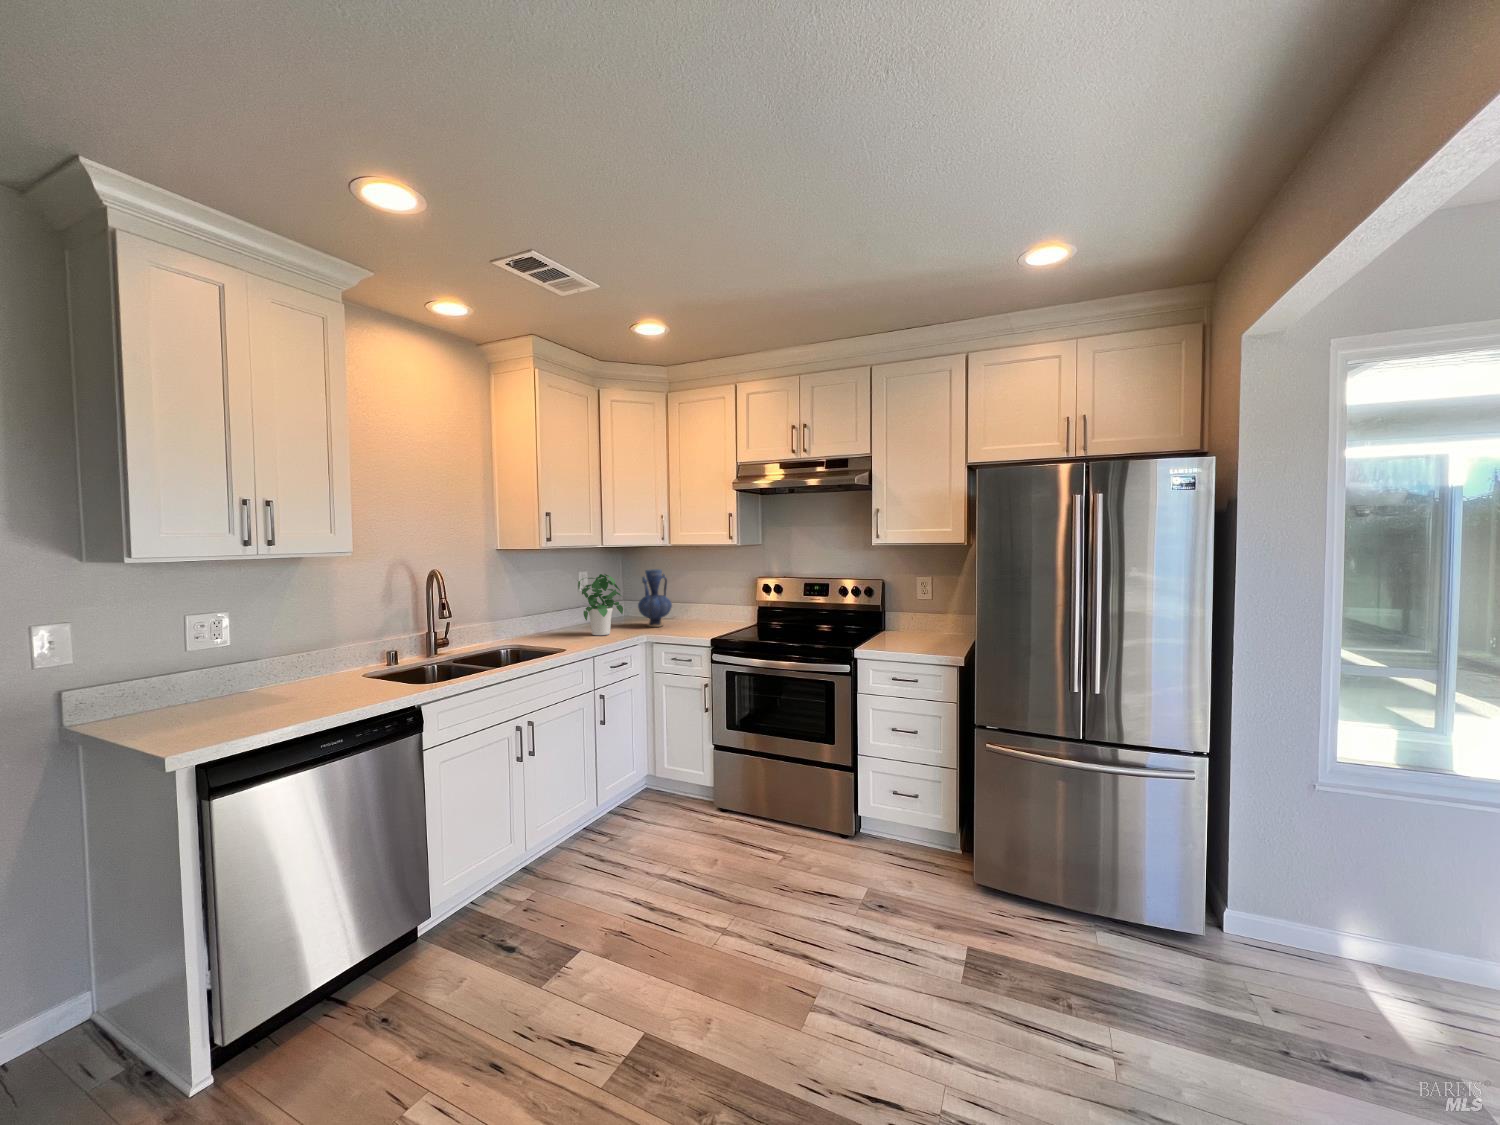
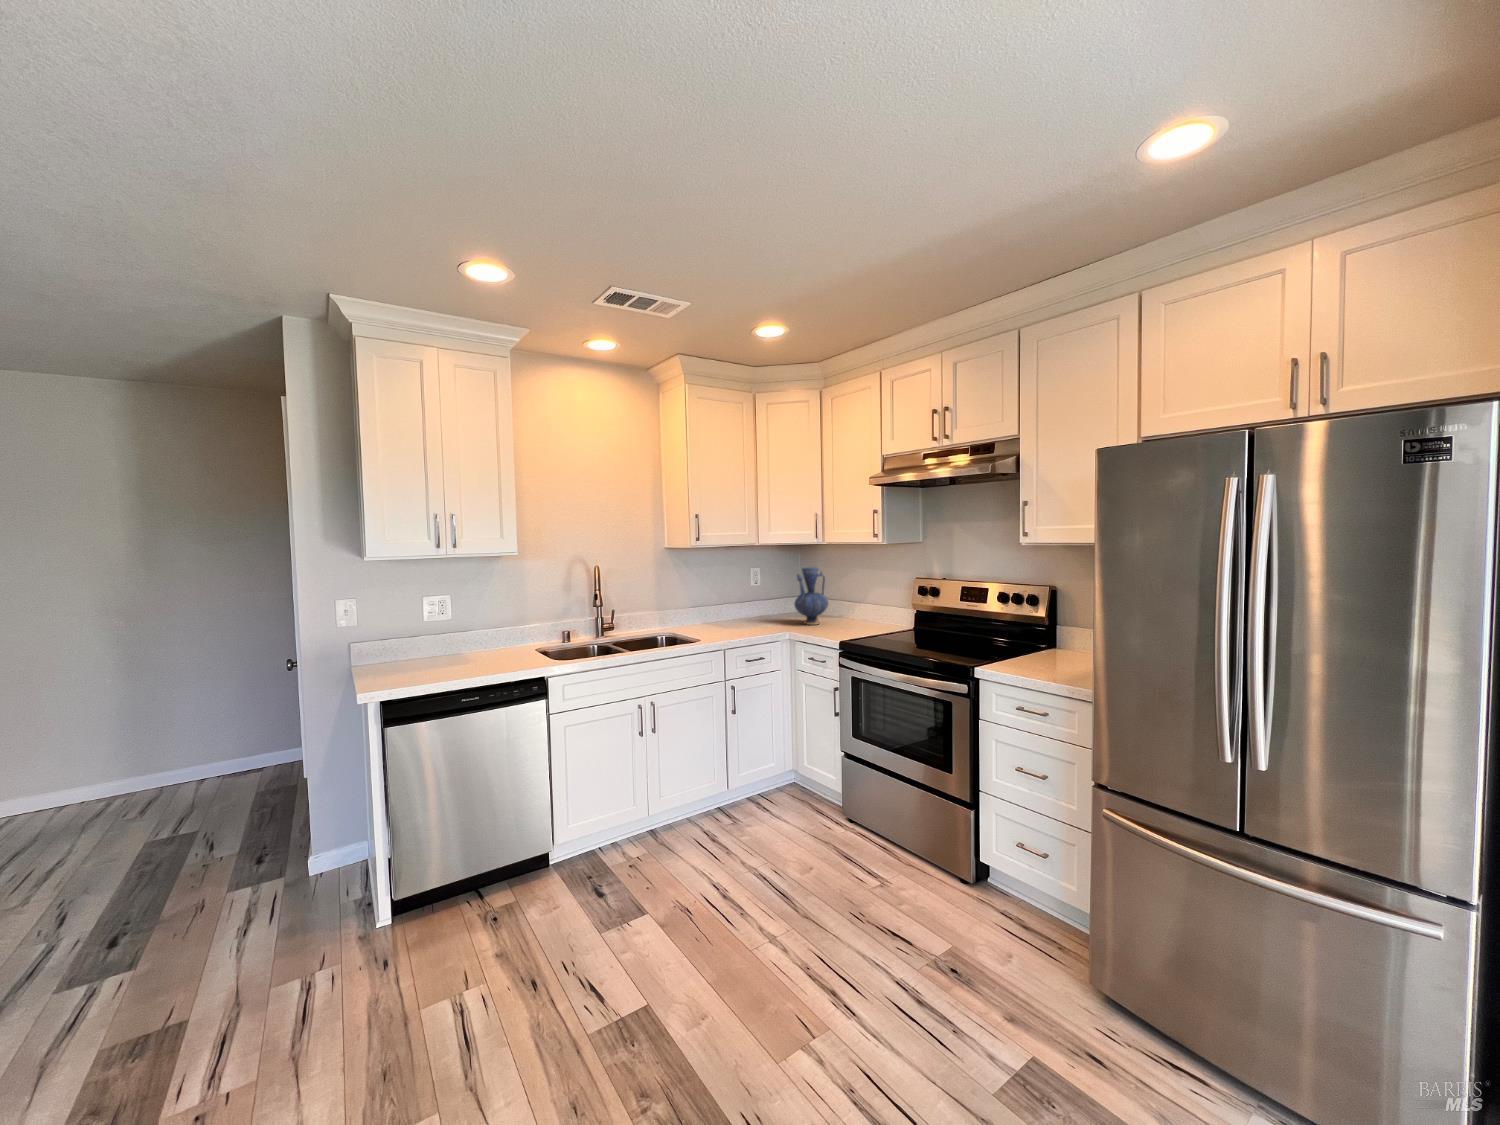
potted plant: present [578,574,623,635] -> none [727,571,771,630]

